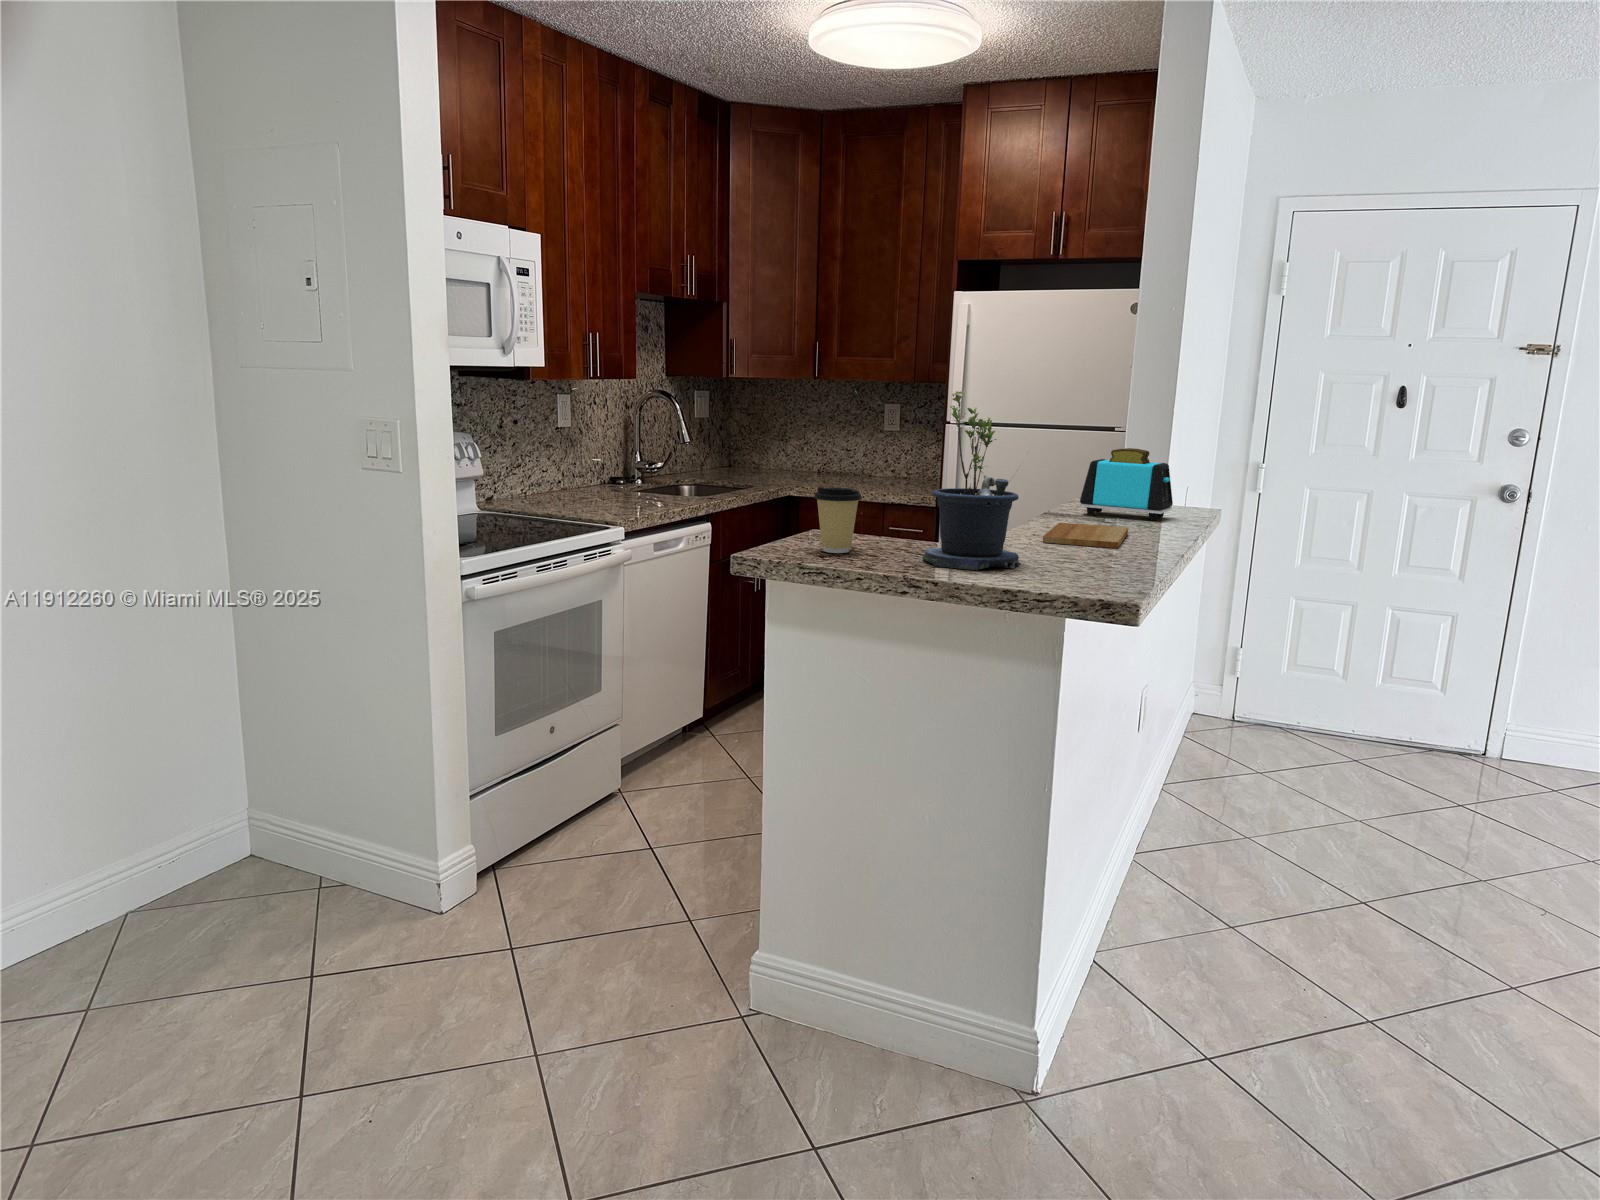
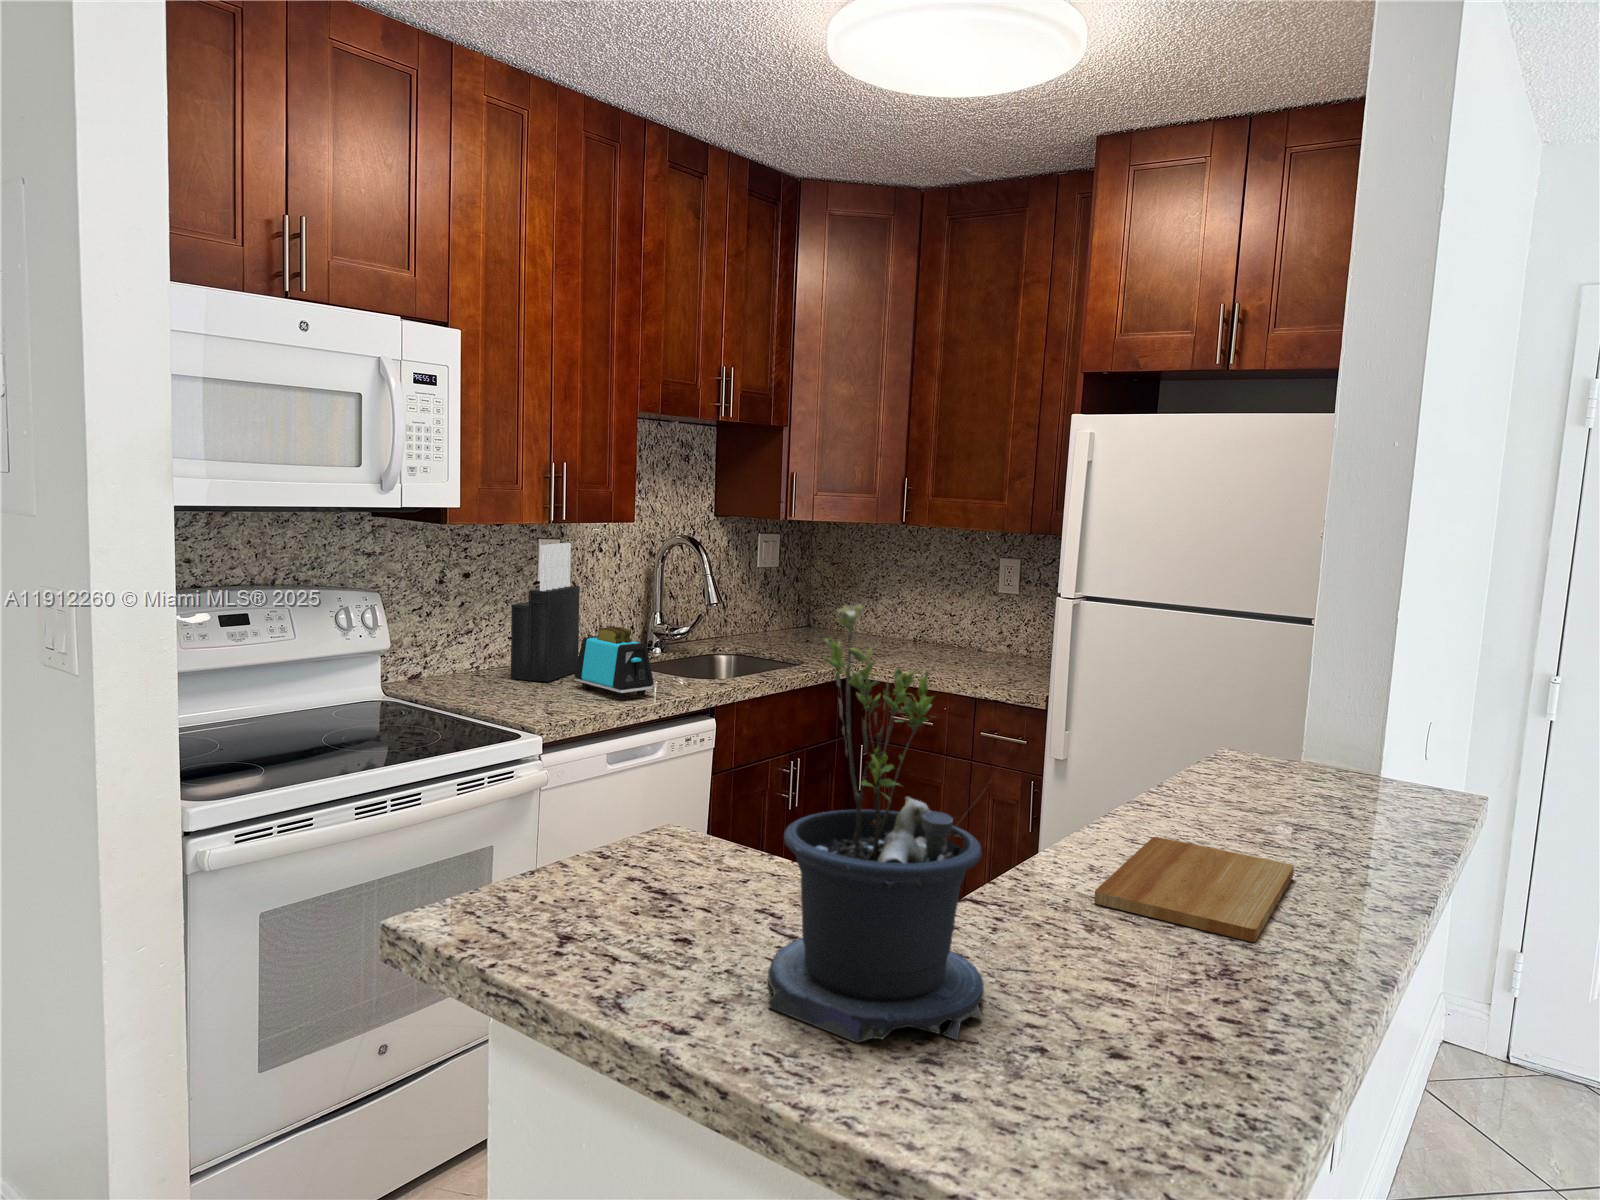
knife block: none [554,396,598,500] -> present [511,543,580,682]
toaster: present [1080,448,1173,520] -> present [574,627,654,699]
coffee cup: present [814,487,862,553] -> none [574,779,676,924]

